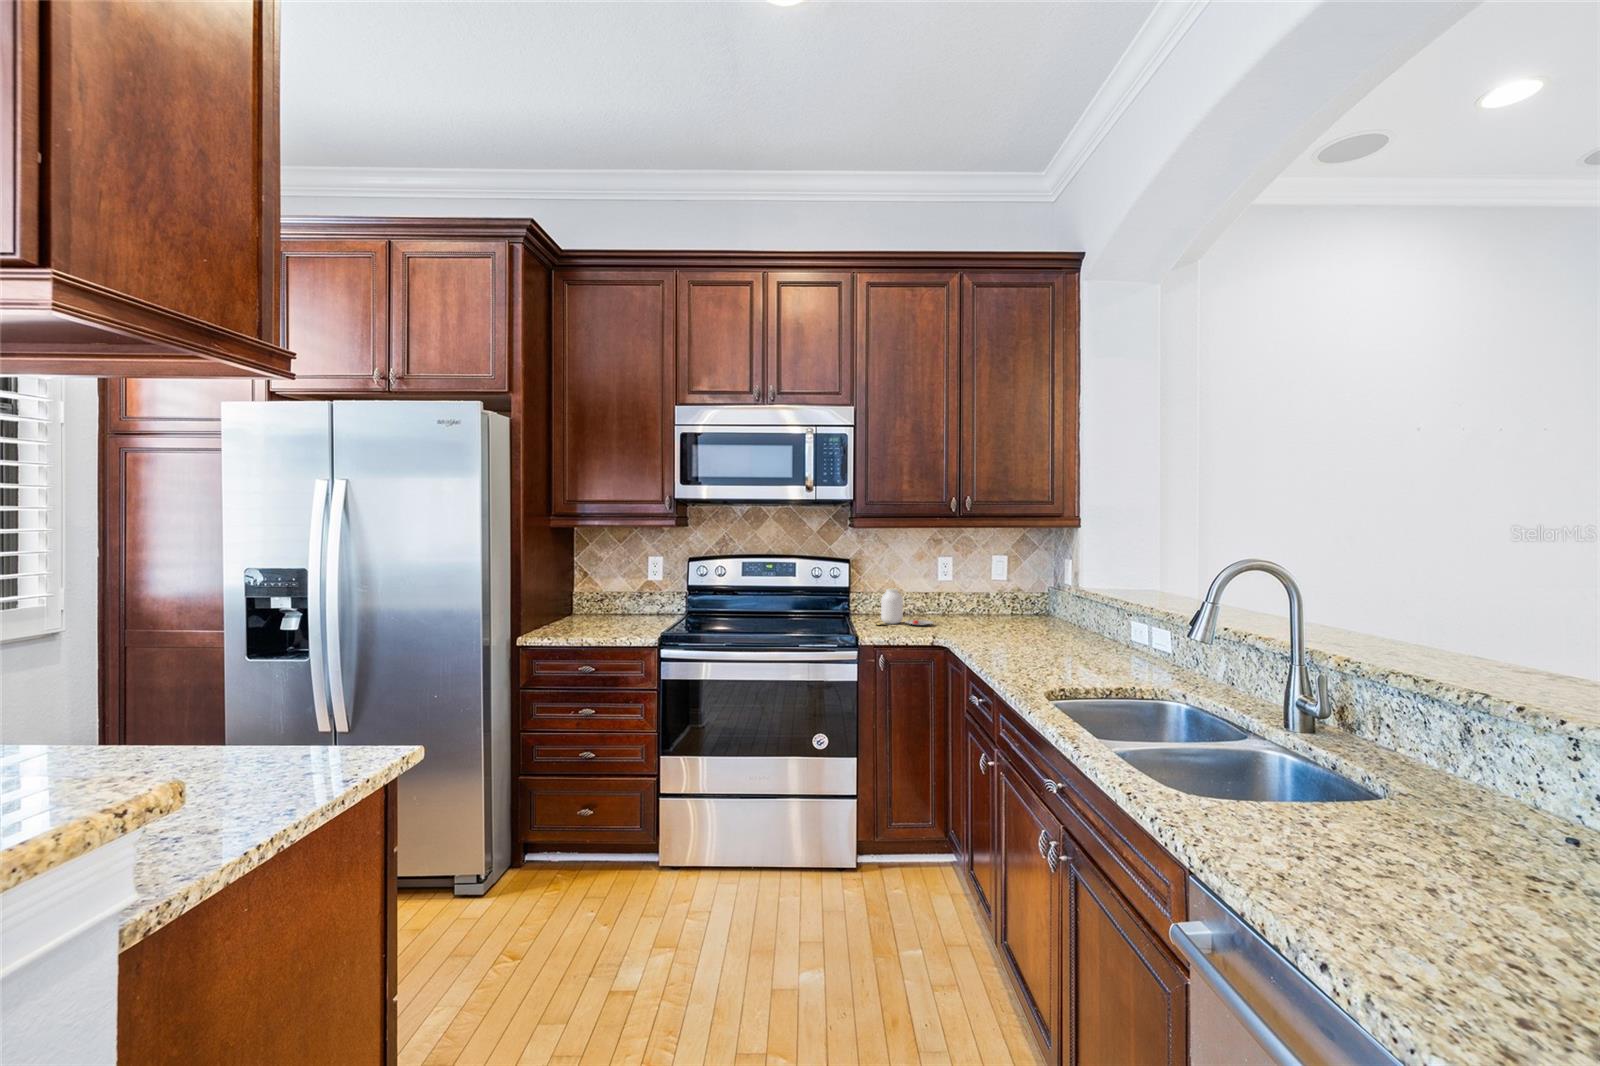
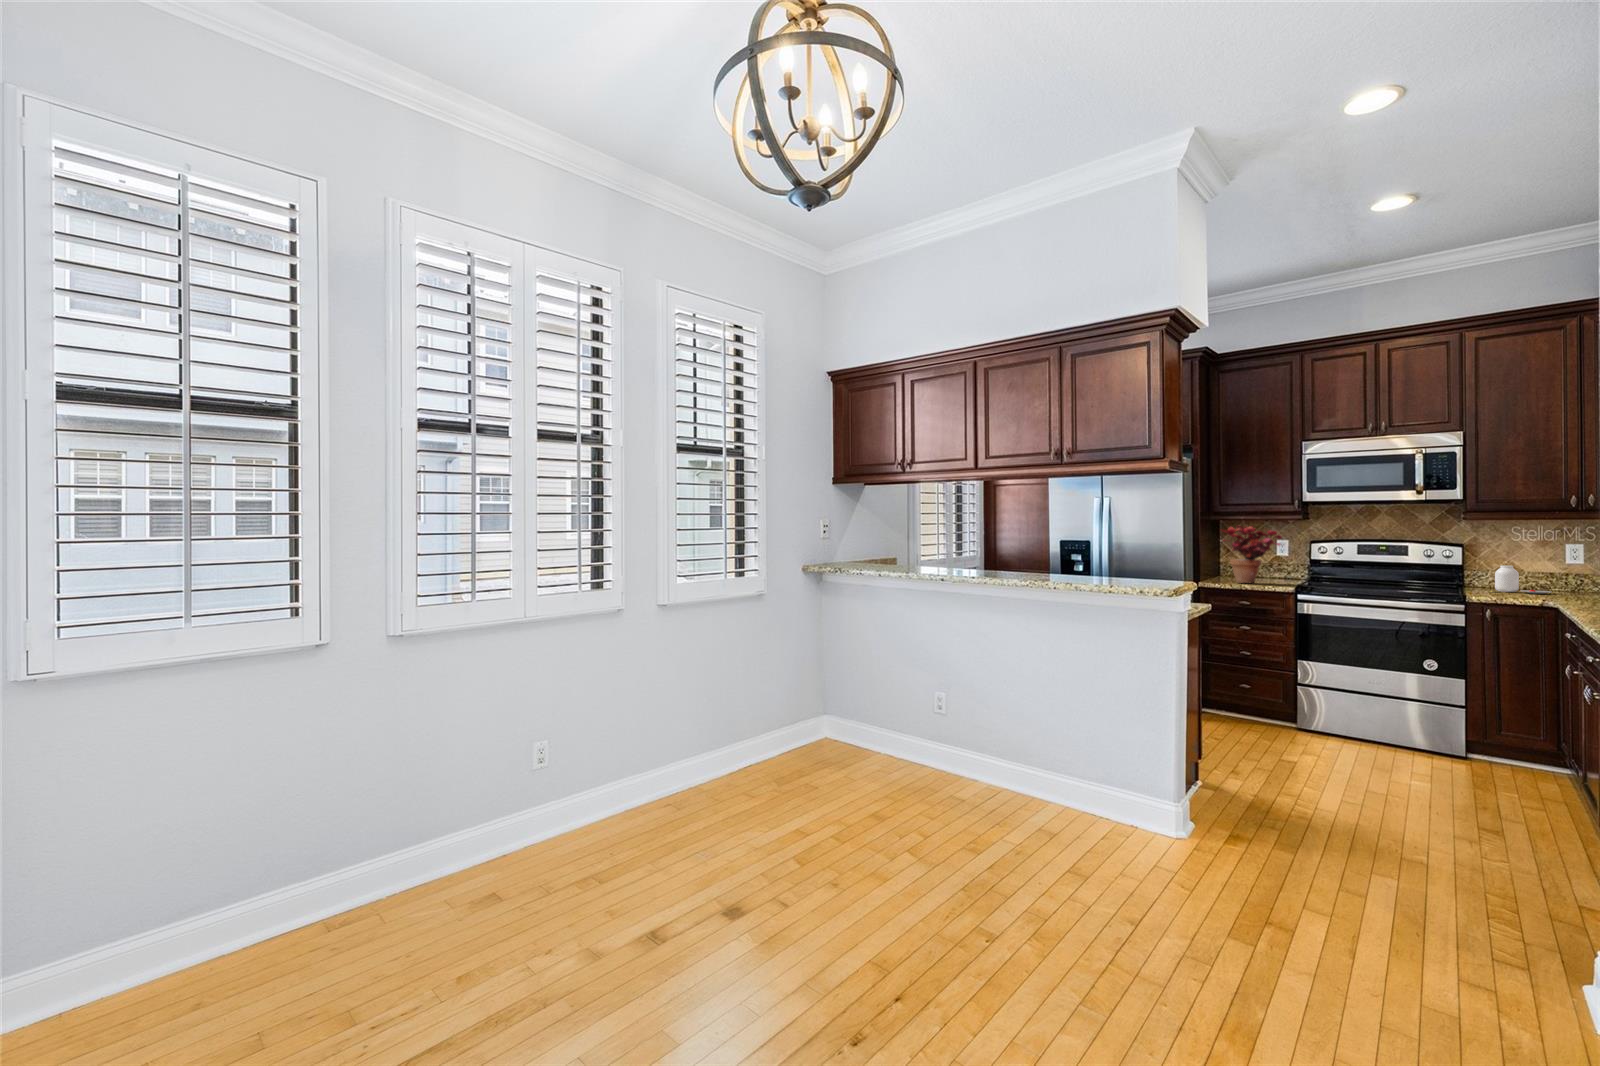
potted plant: none [559,534,649,629] -> present [1222,526,1282,583]

